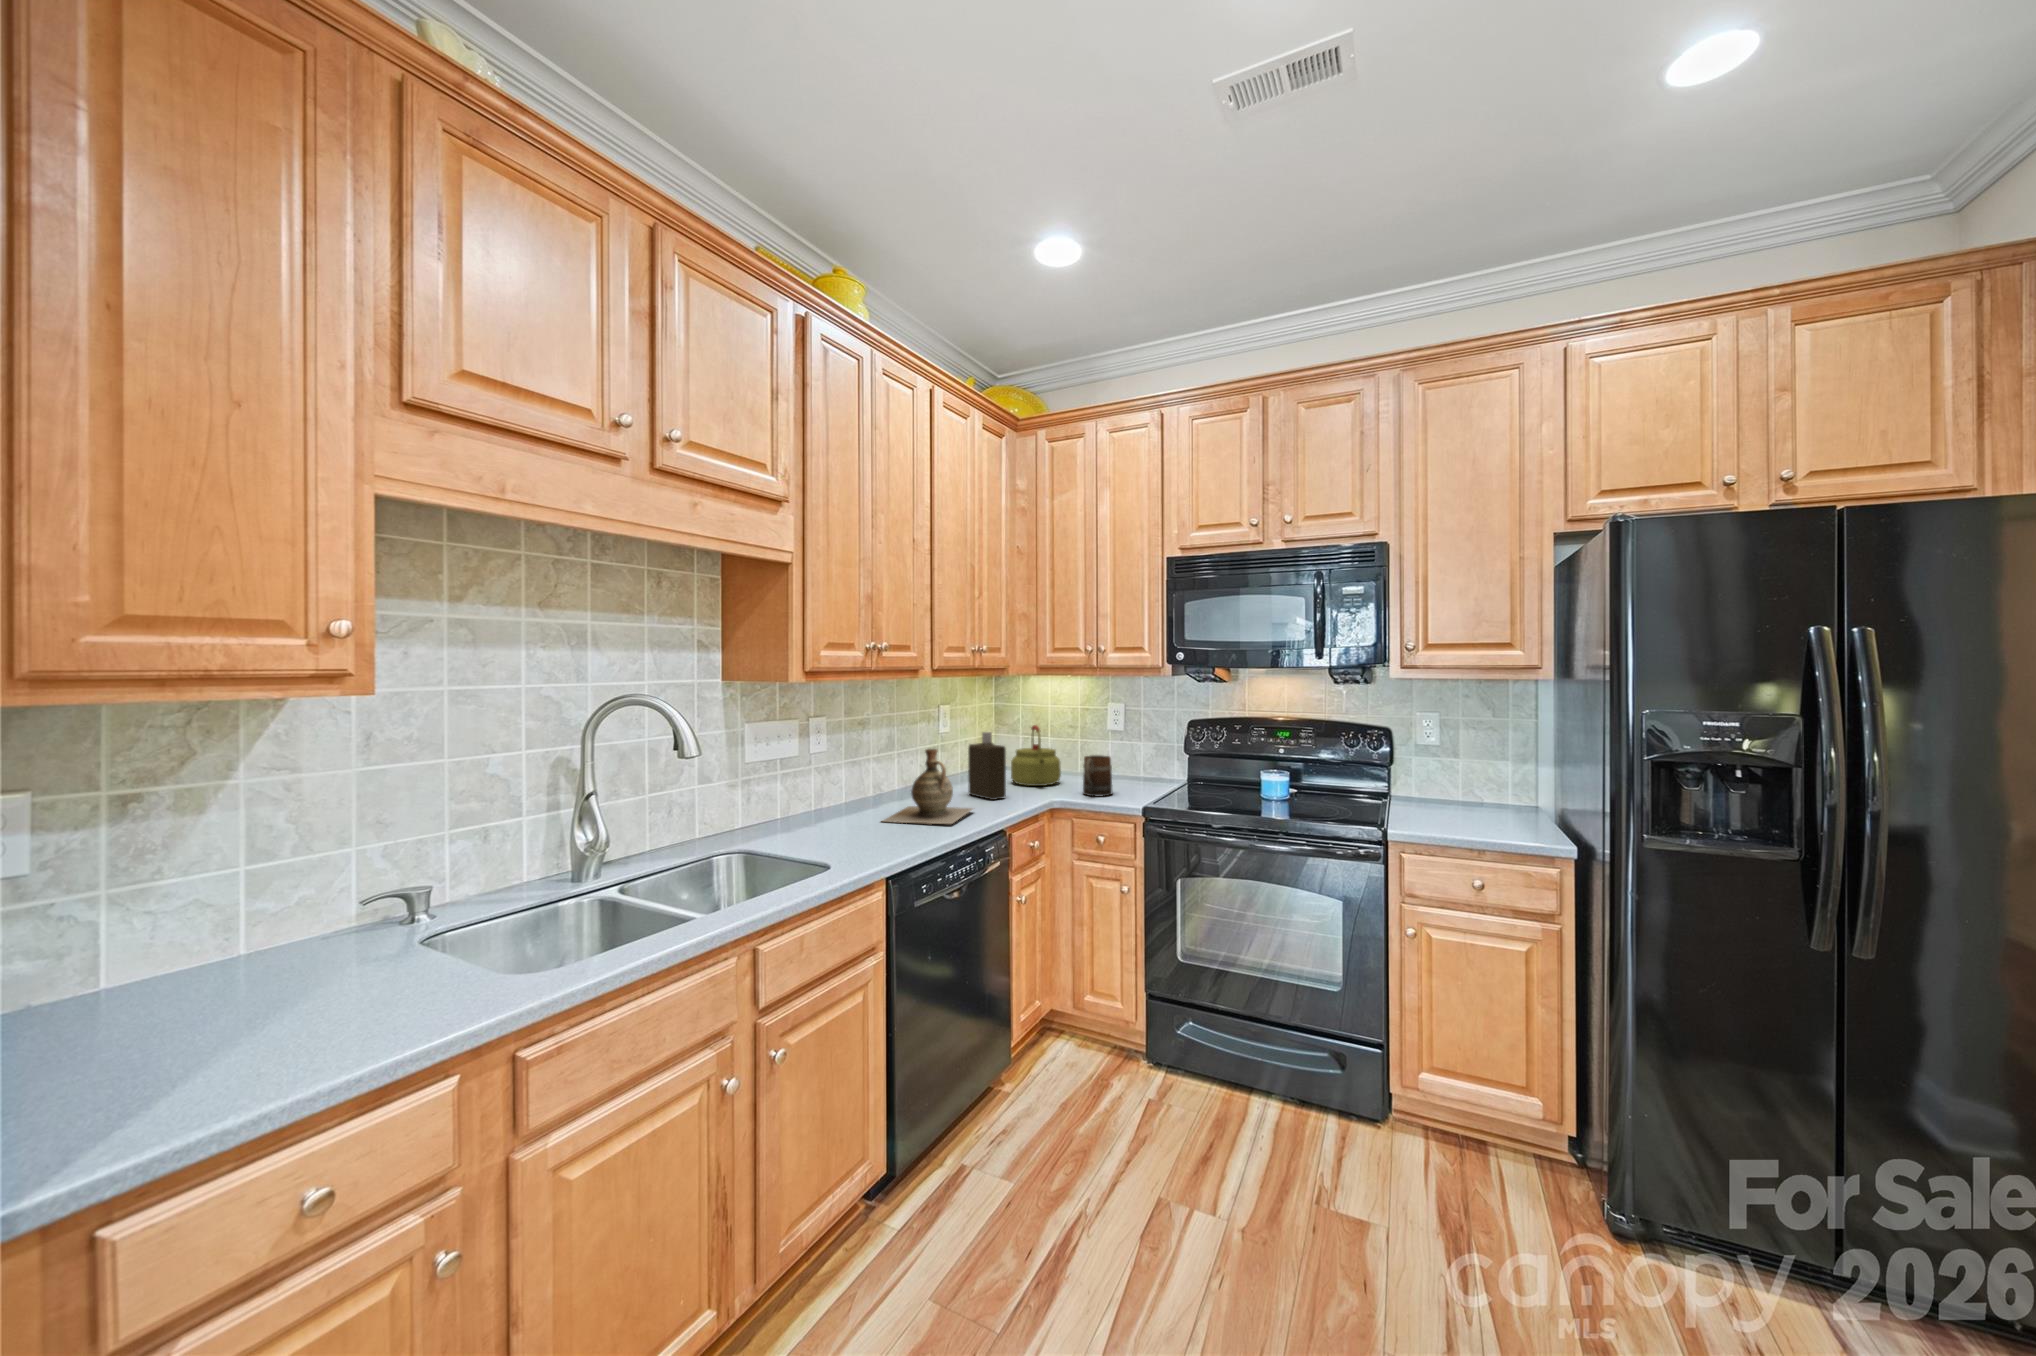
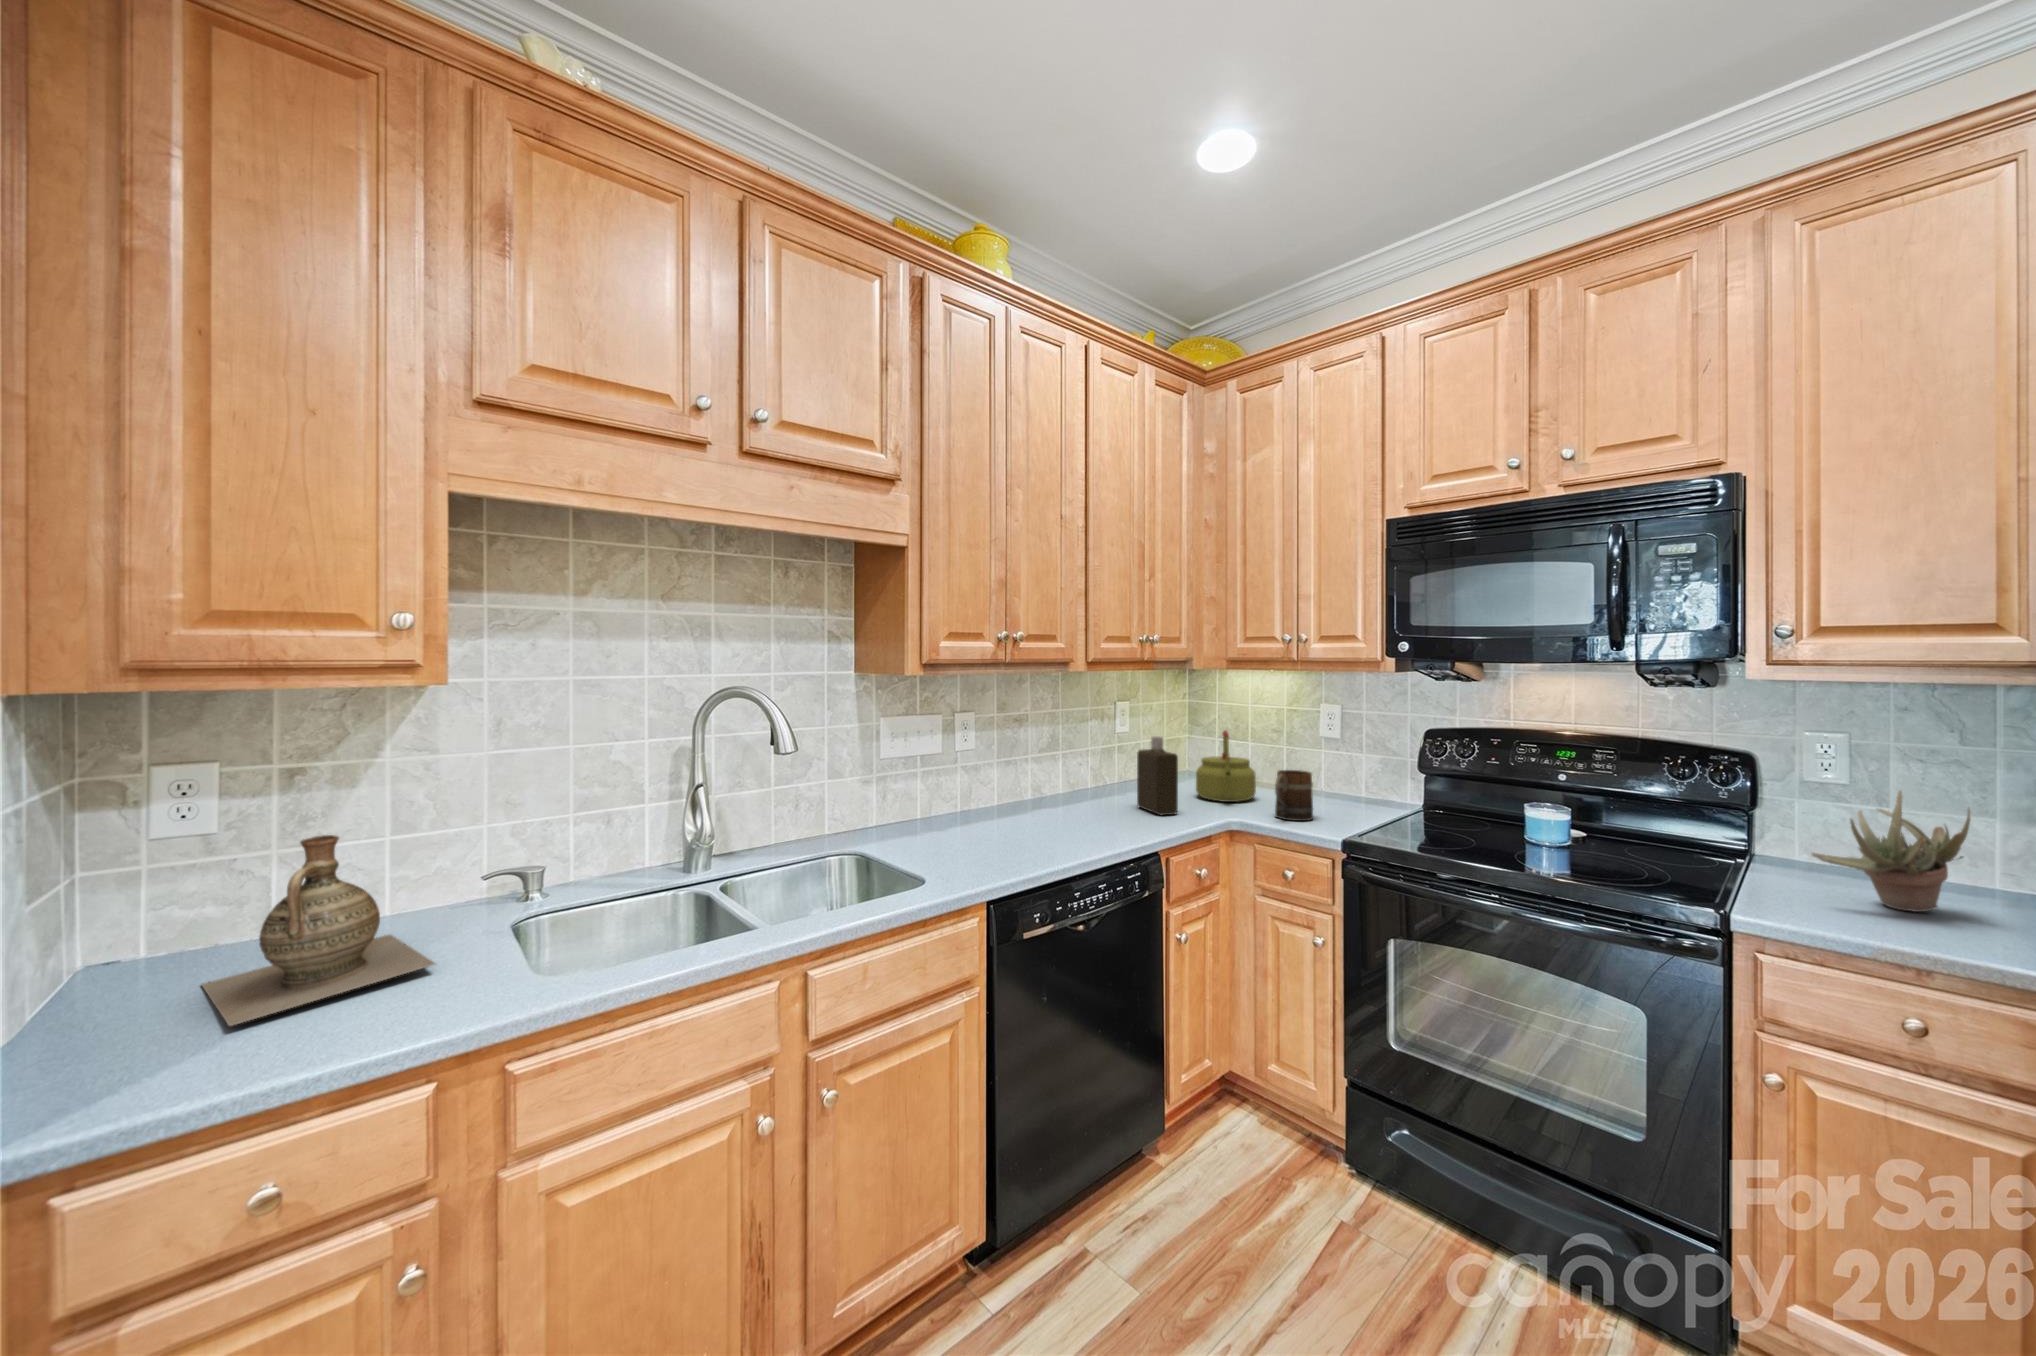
succulent plant: none [1425,746,1498,821] -> present [1811,791,1970,912]
ceramic jug: present [883,749,972,824] -> present [202,835,435,1026]

